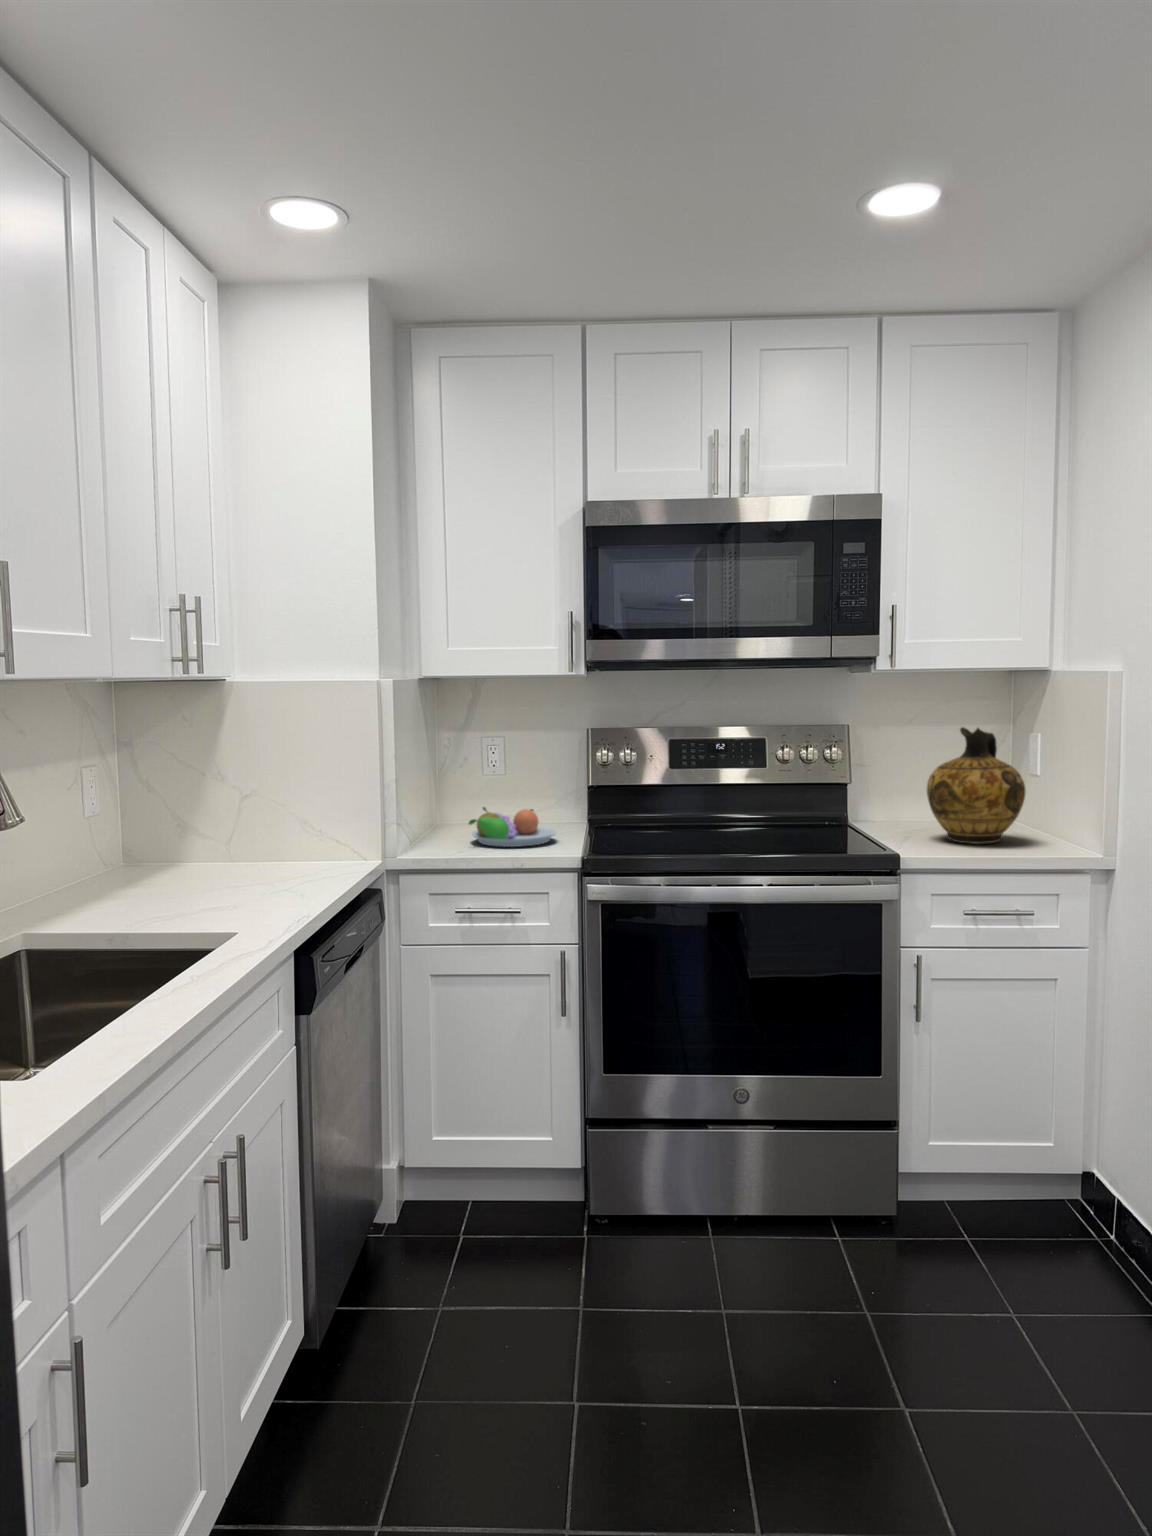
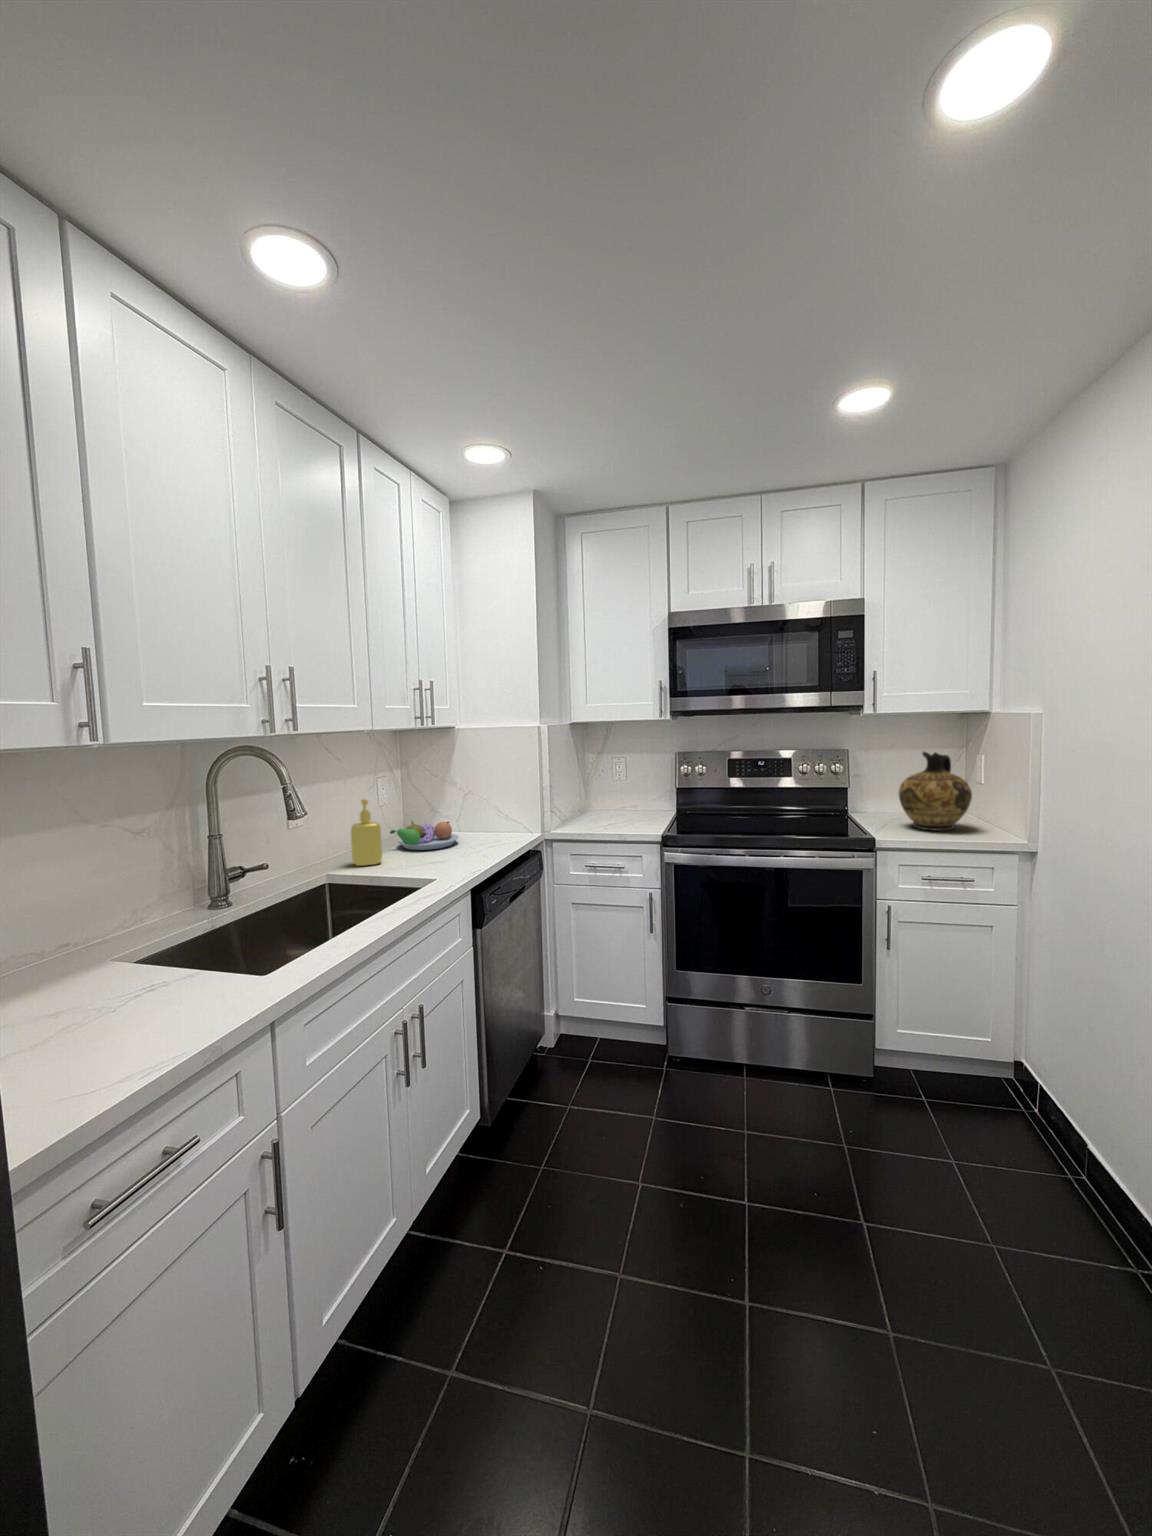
soap dispenser: none [59,801,118,919] -> present [351,799,382,866]
fruit bowl: present [469,807,557,847] -> present [390,820,459,850]

